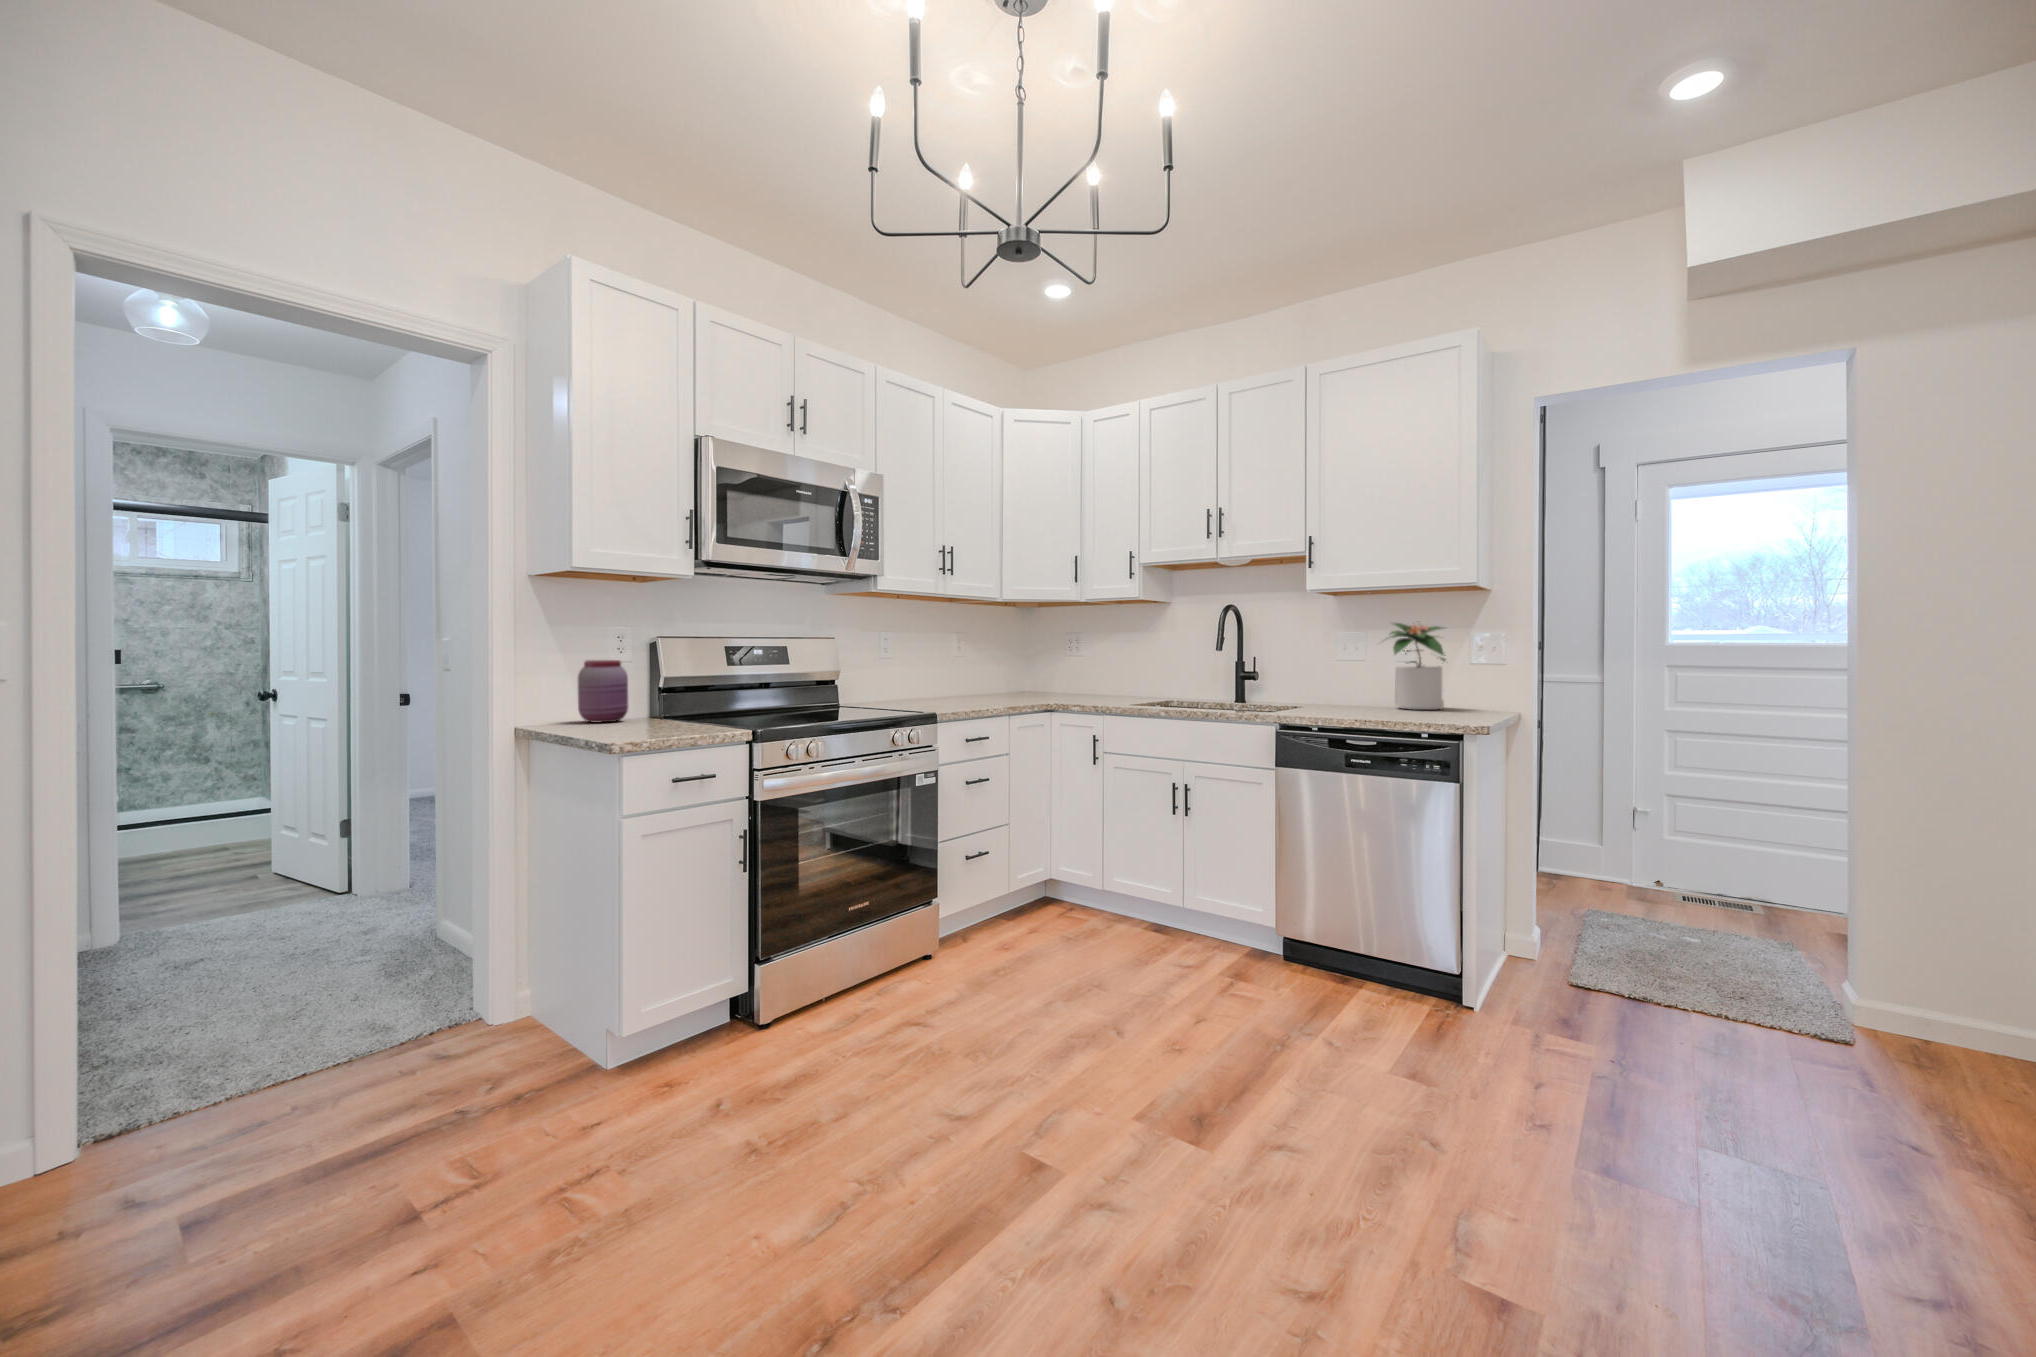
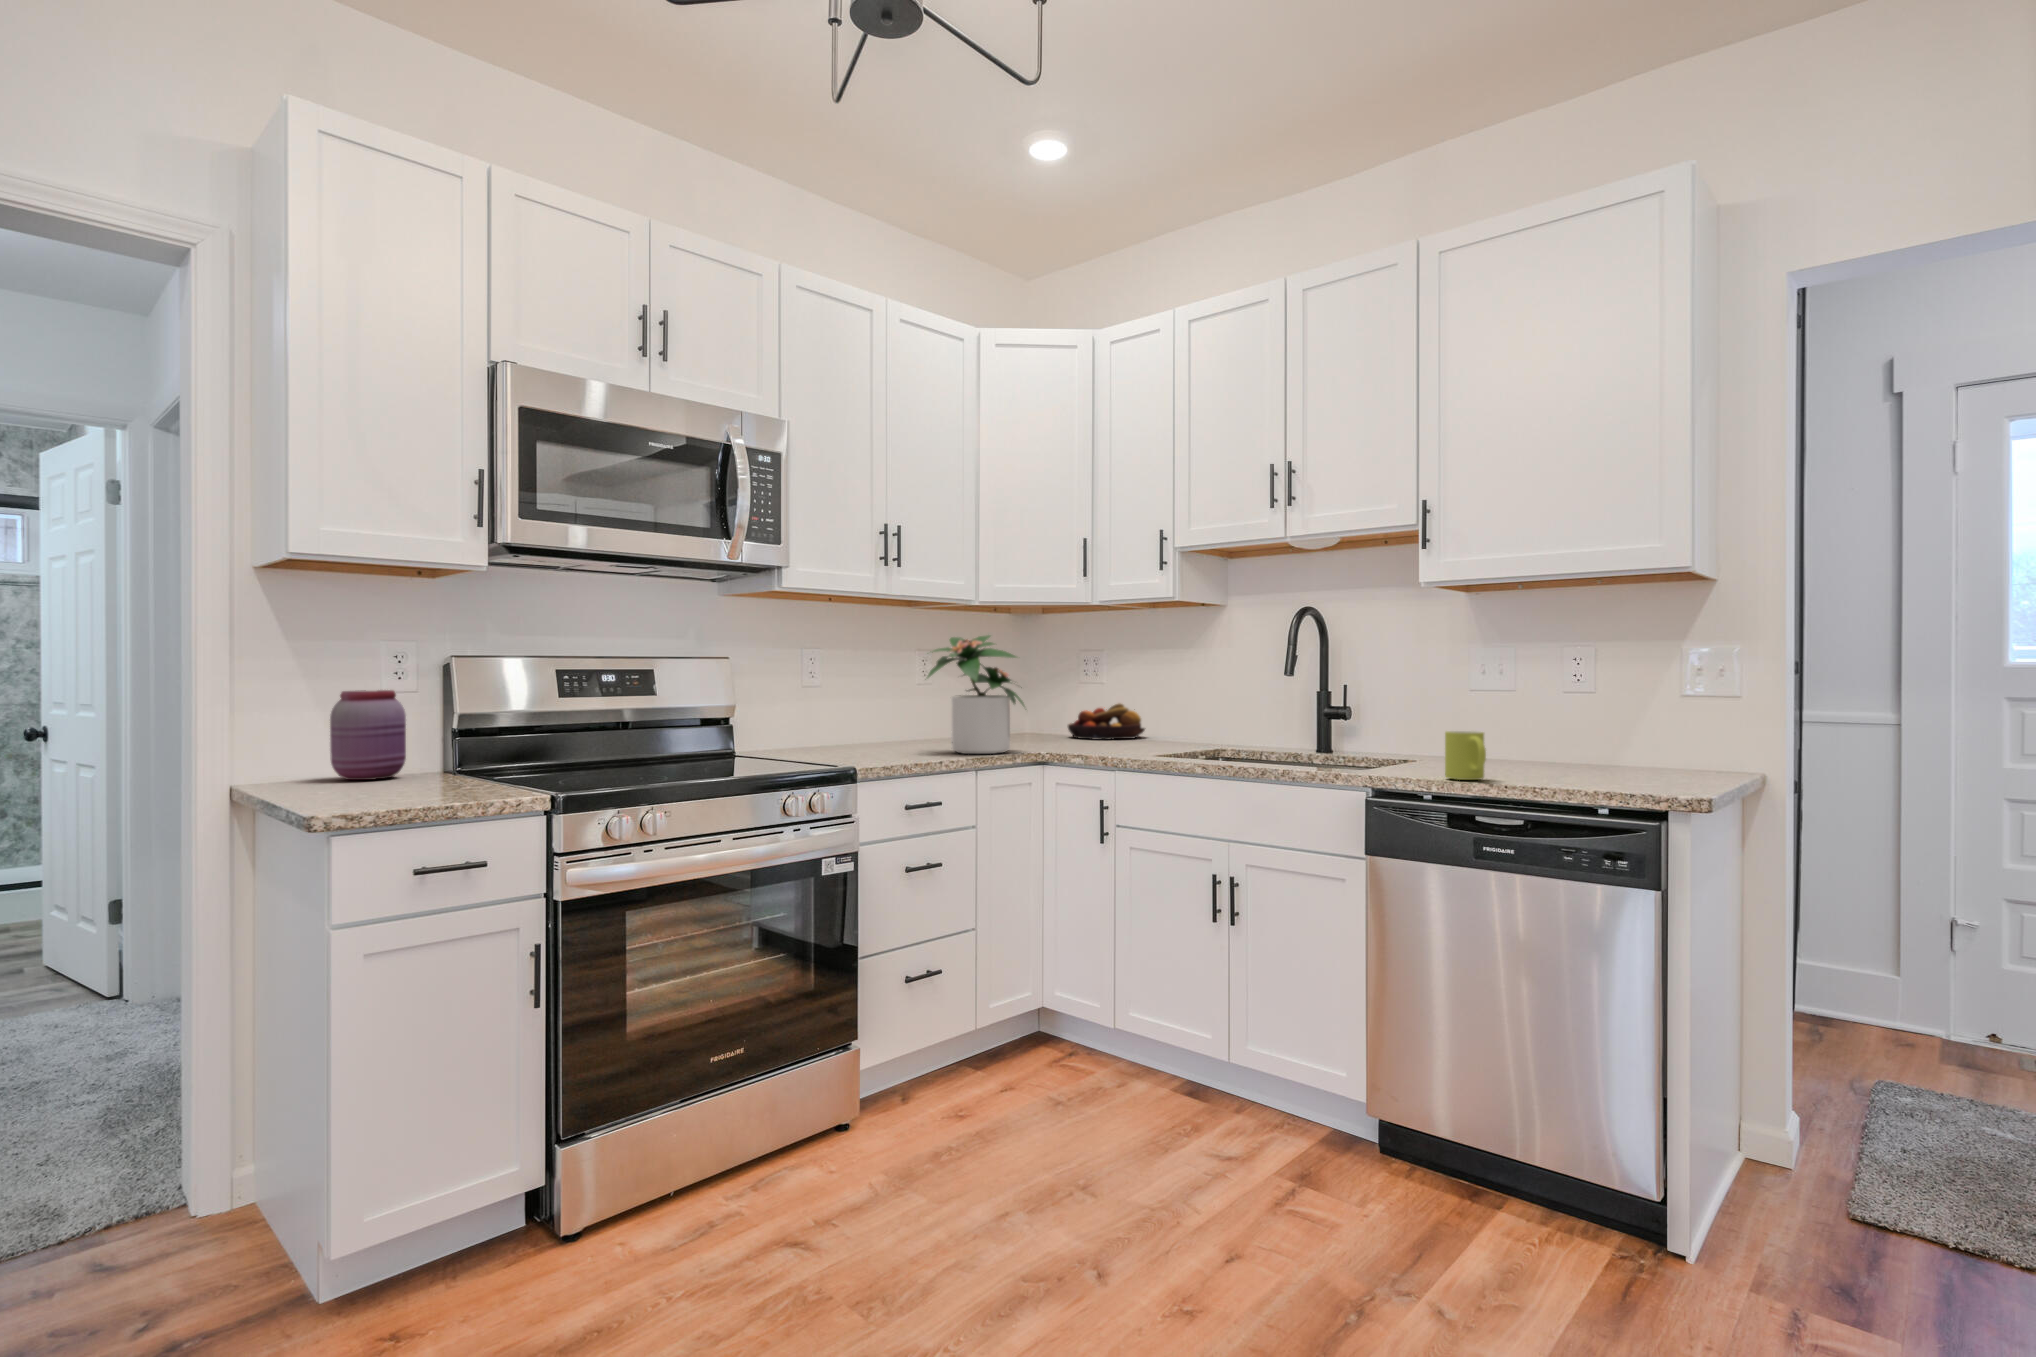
potted plant: present [1390,623,1445,710] -> present [927,635,1025,754]
fruit bowl: none [1053,672,1108,697] -> present [1068,704,1145,740]
mug: none [1328,687,1355,718] -> present [1445,731,1486,780]

